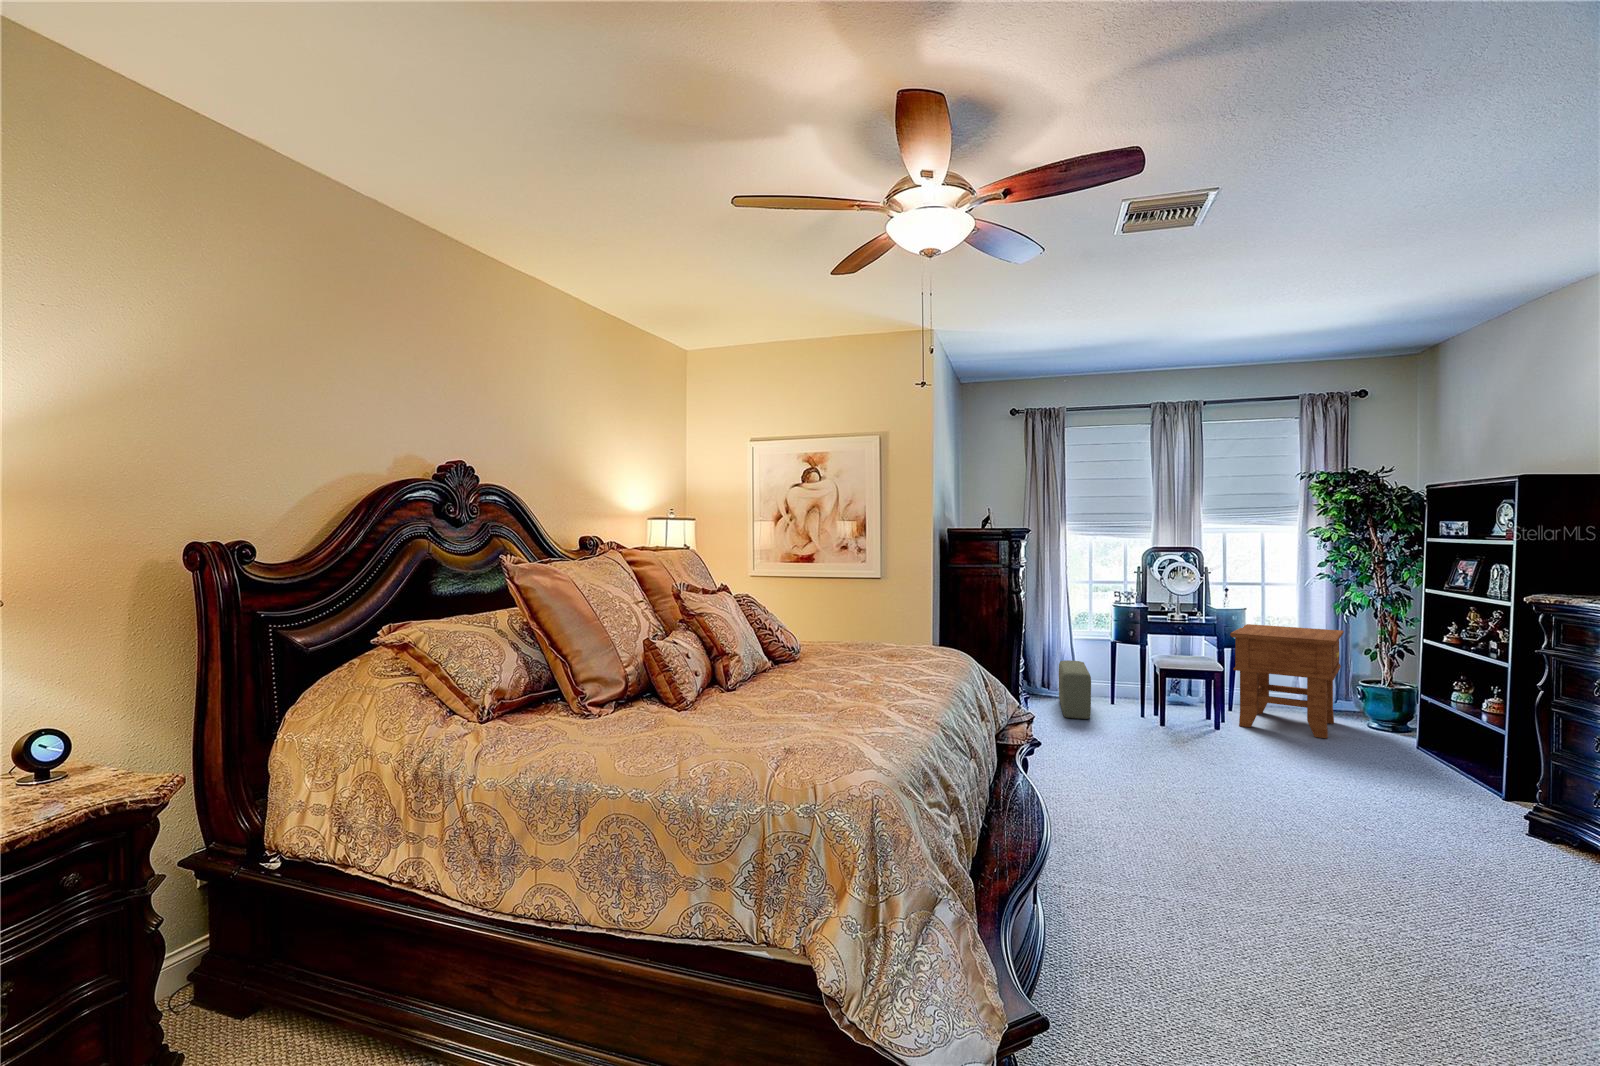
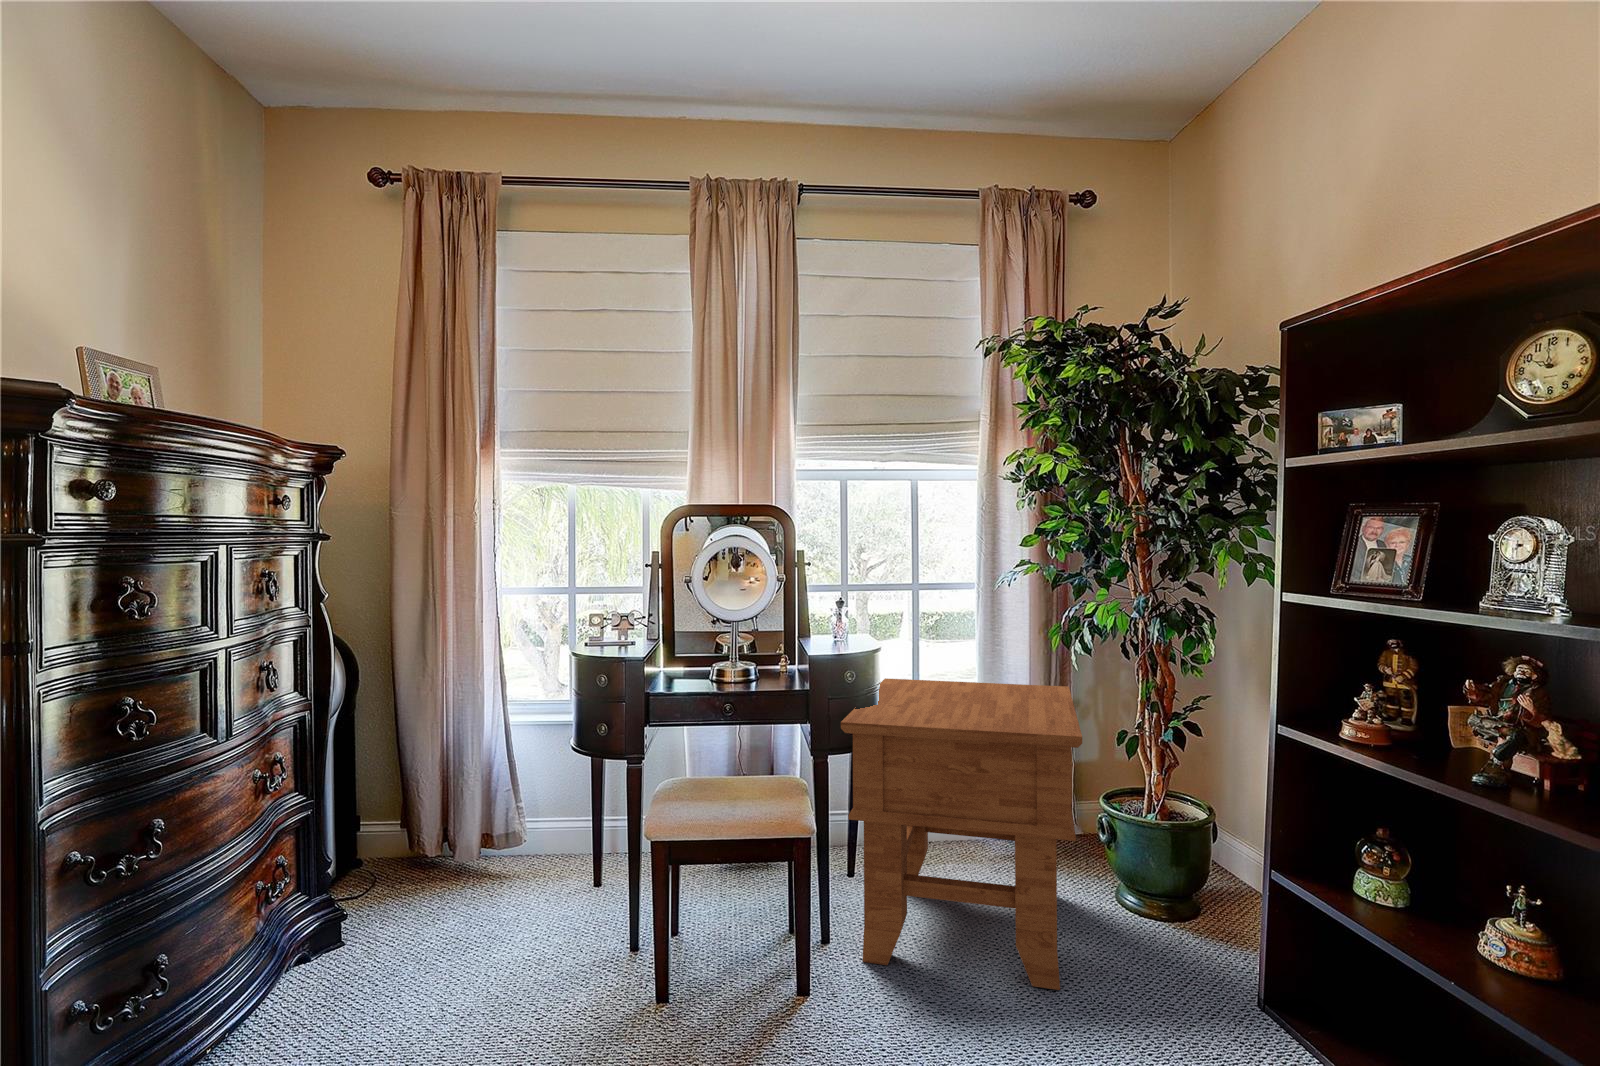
pouf: present [1059,660,1091,719] -> none [385,801,522,1021]

